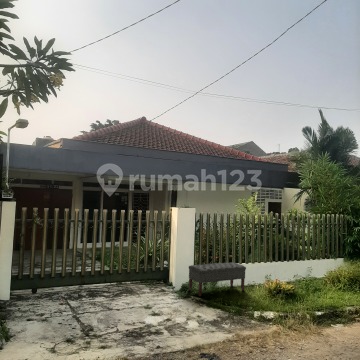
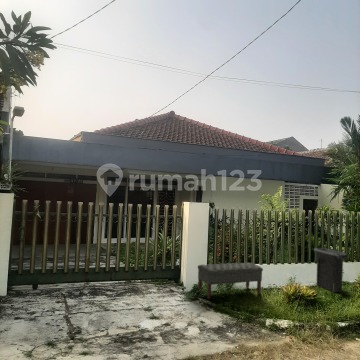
trash can: none [287,248,316,287] -> present [314,248,347,292]

